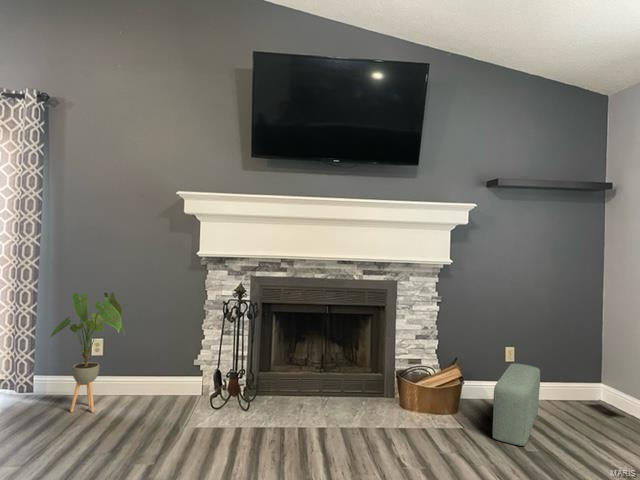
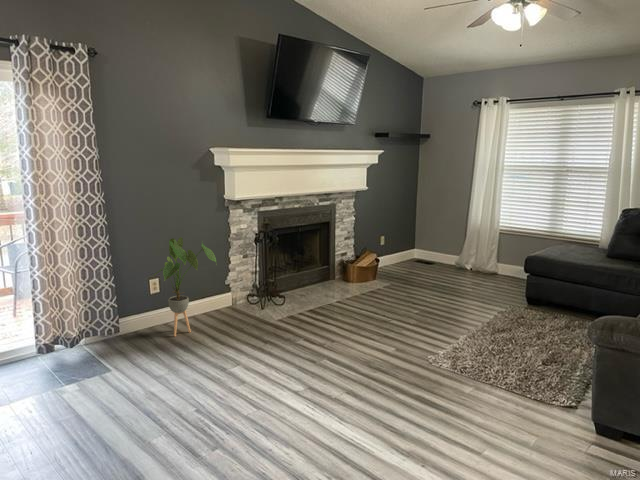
pouf: present [493,364,540,446] -> none [391,244,424,283]

